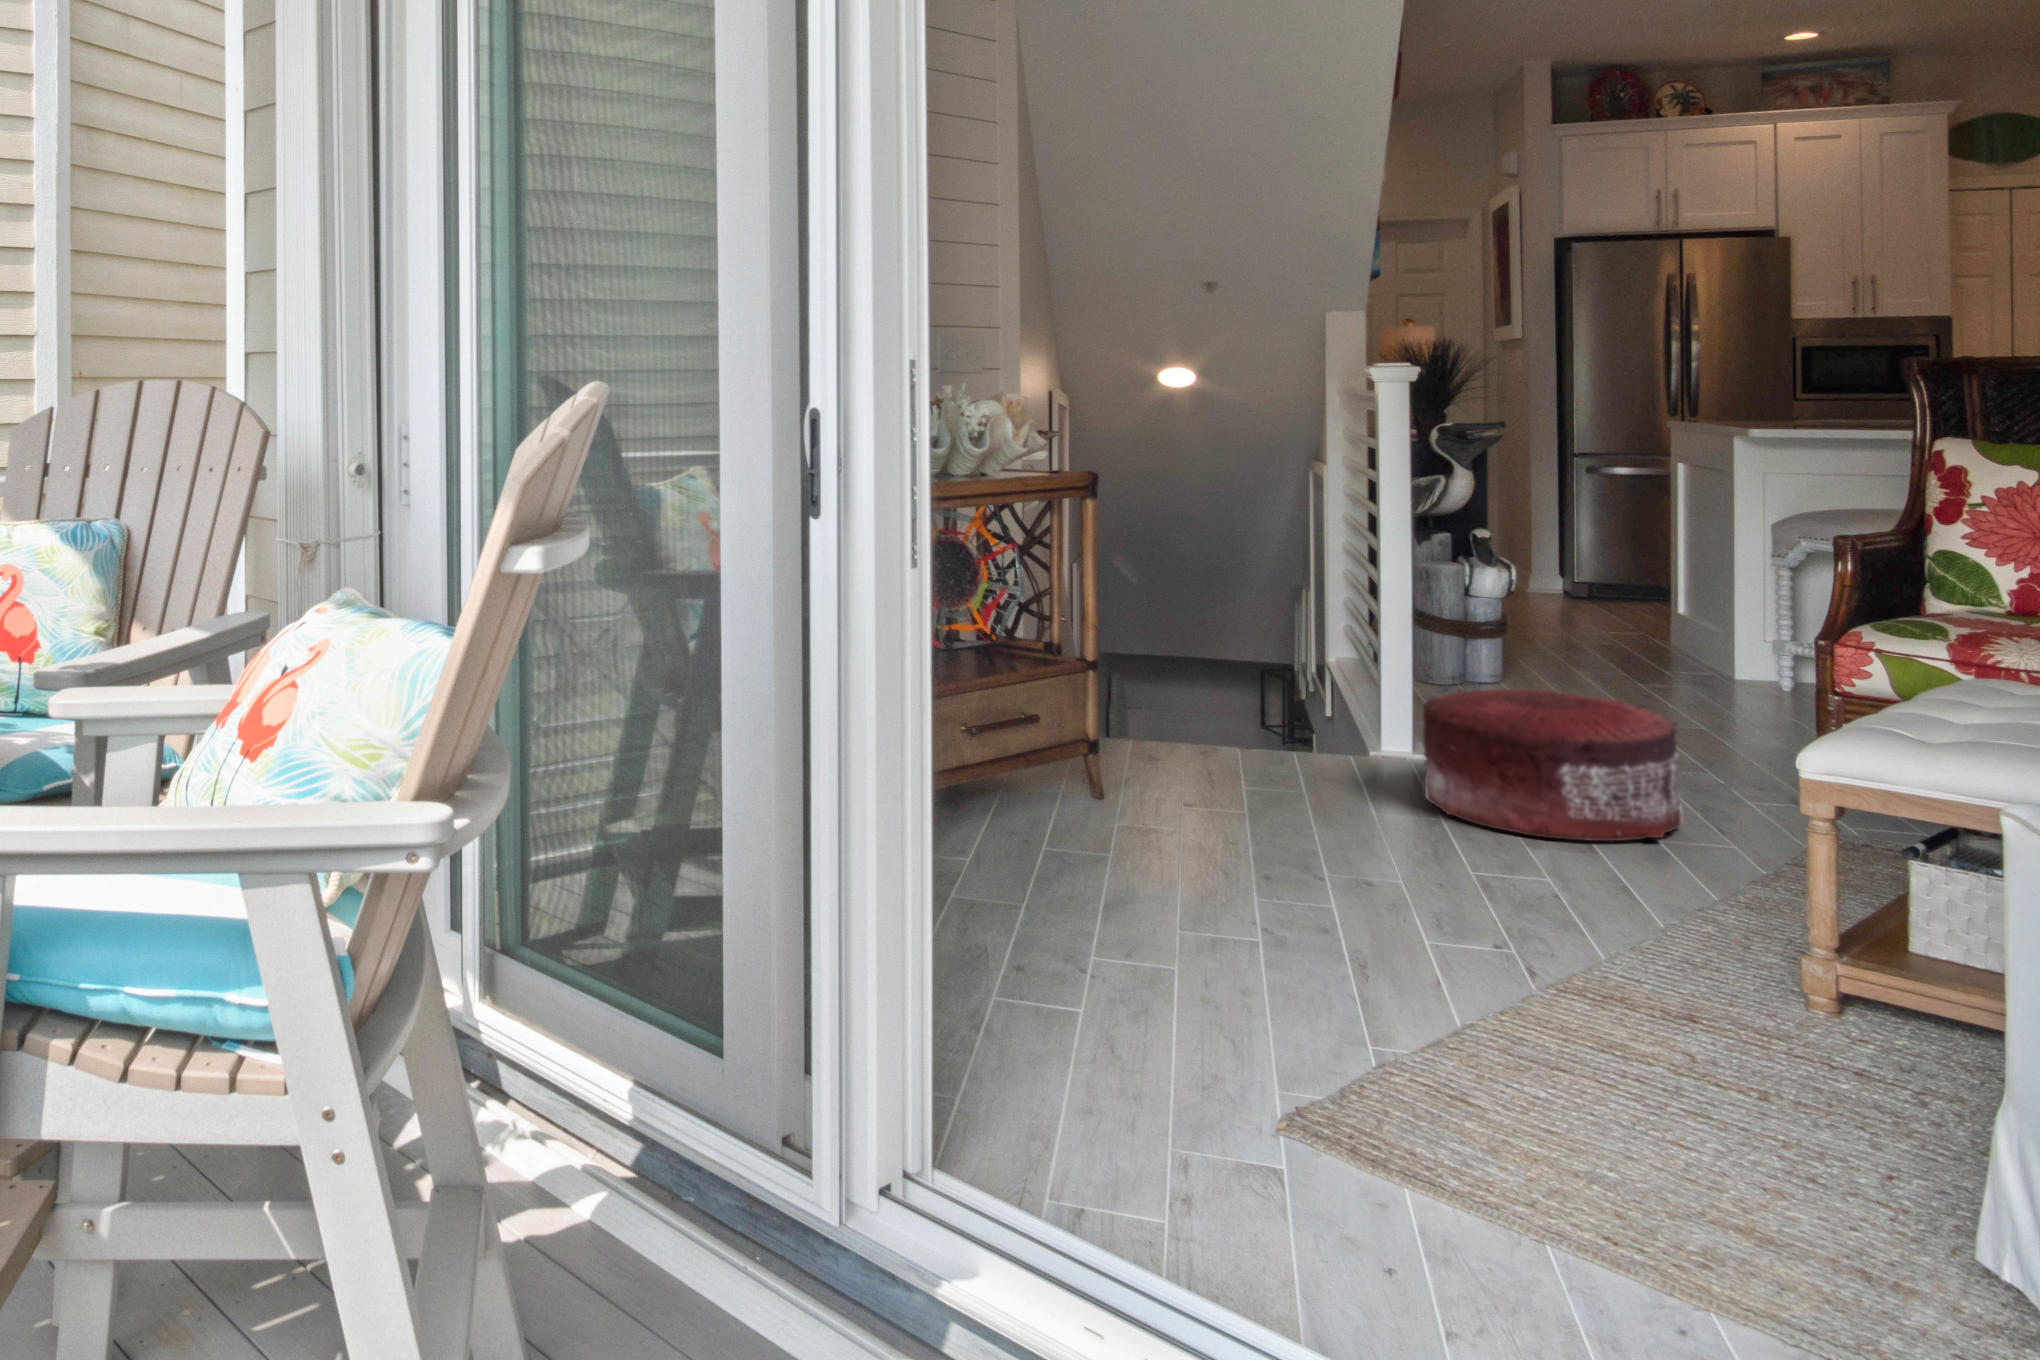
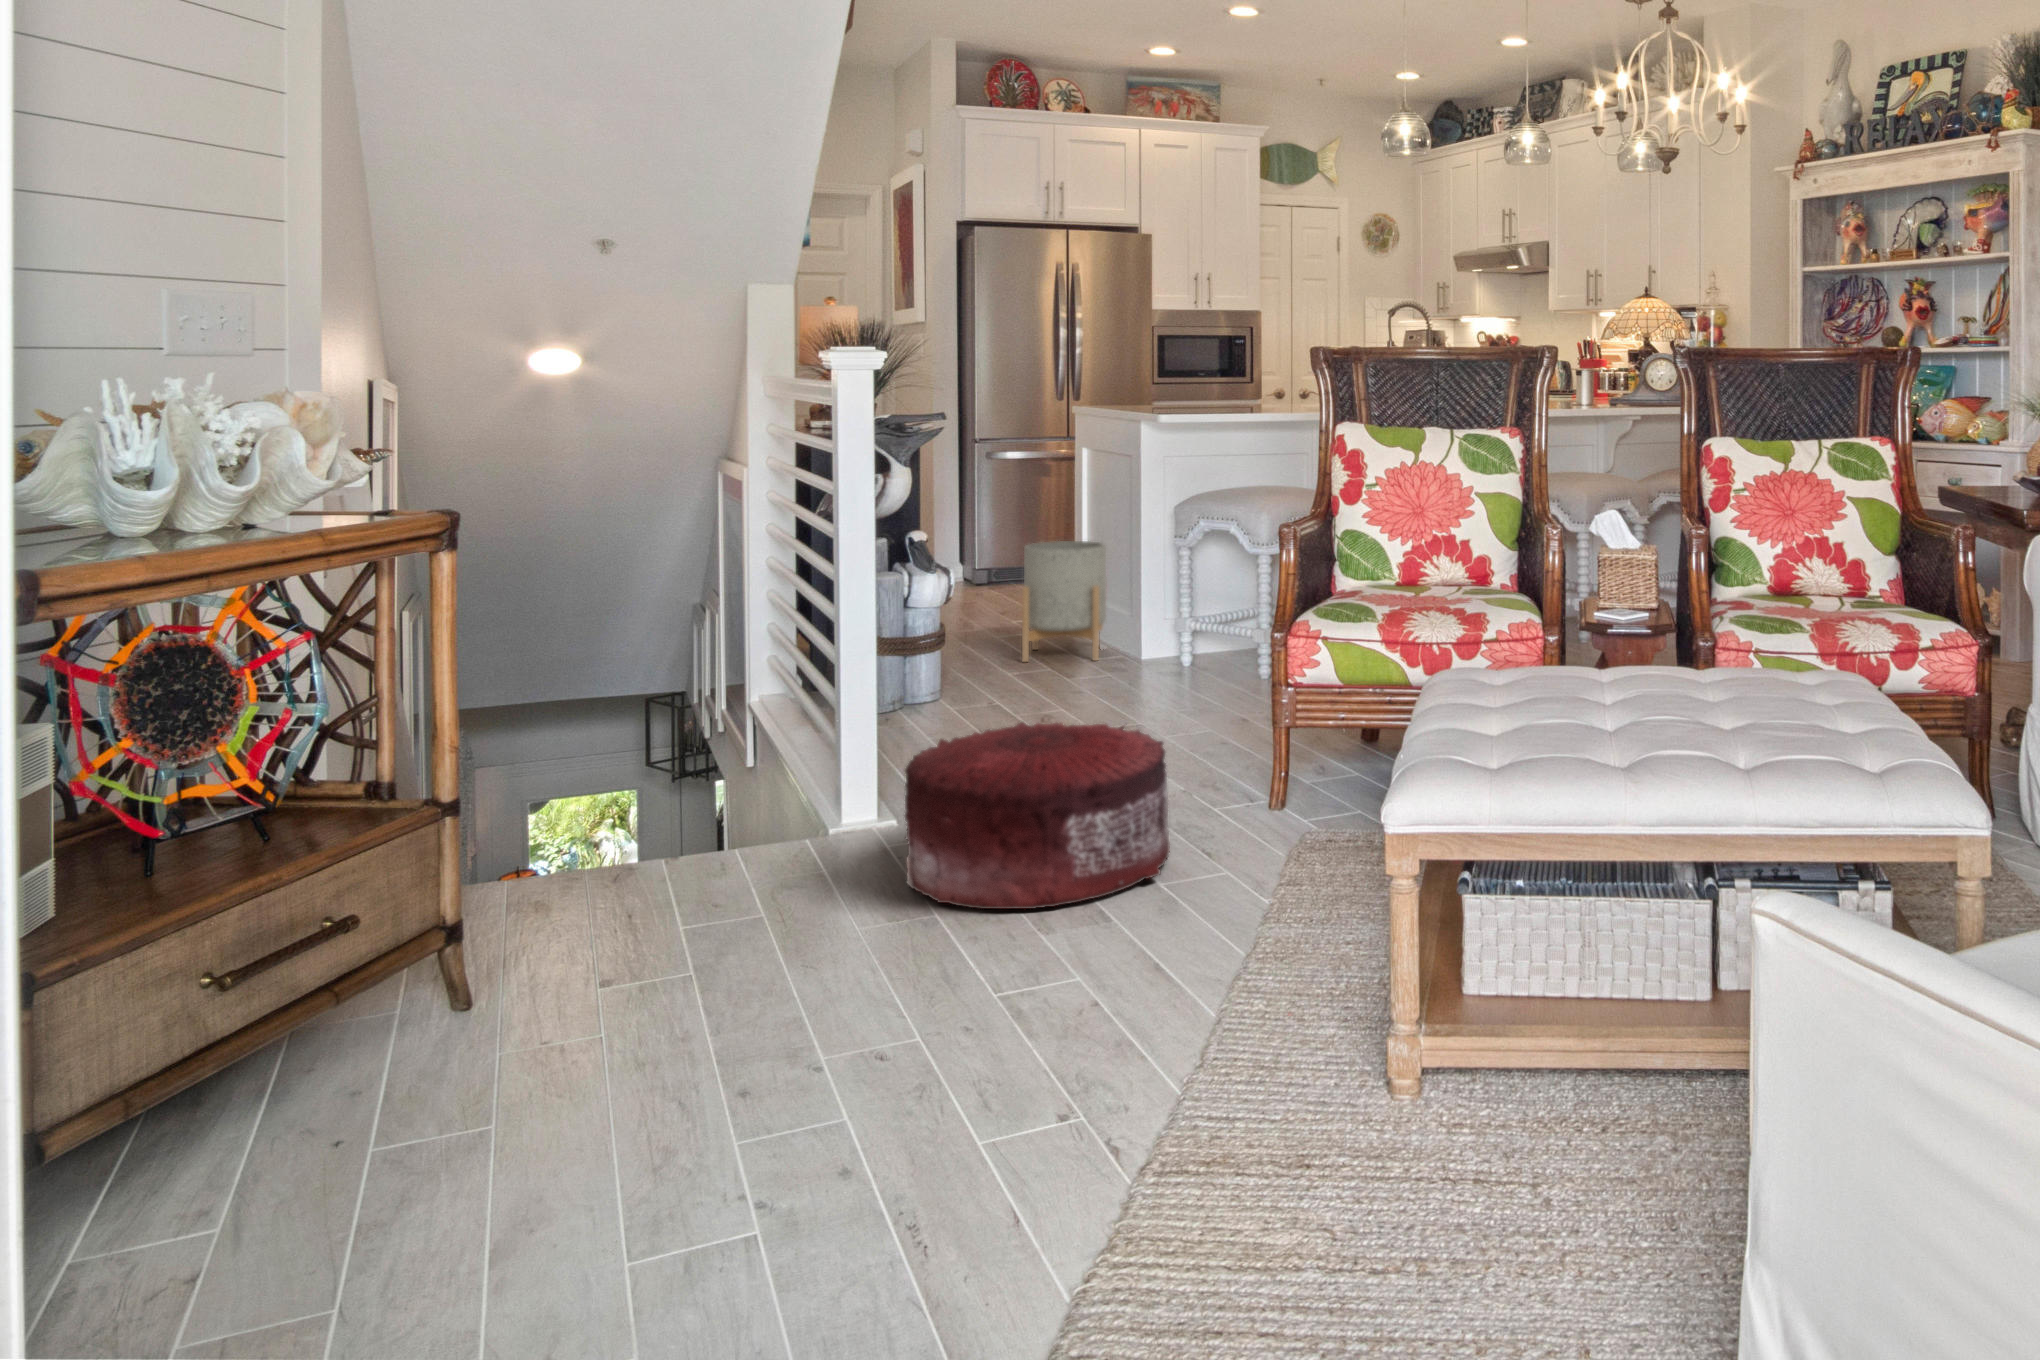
planter: none [1602,550,1703,671] -> present [1022,541,1106,662]

